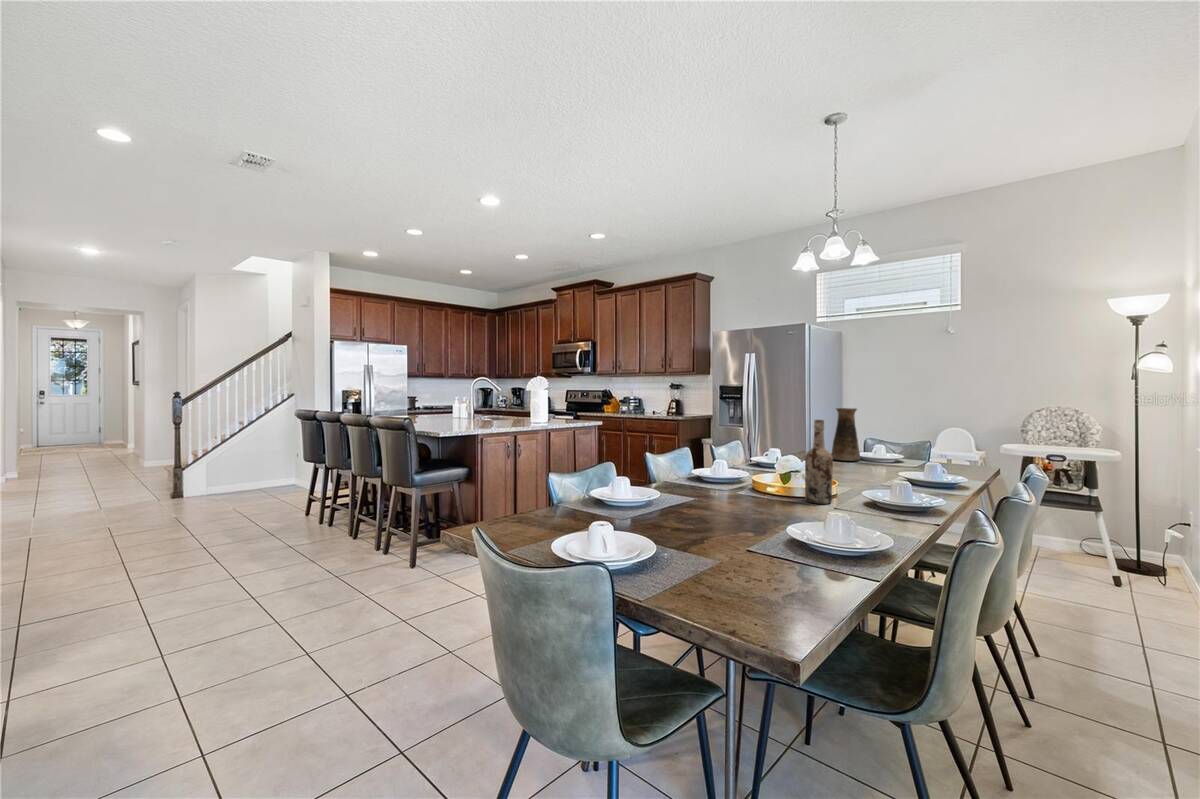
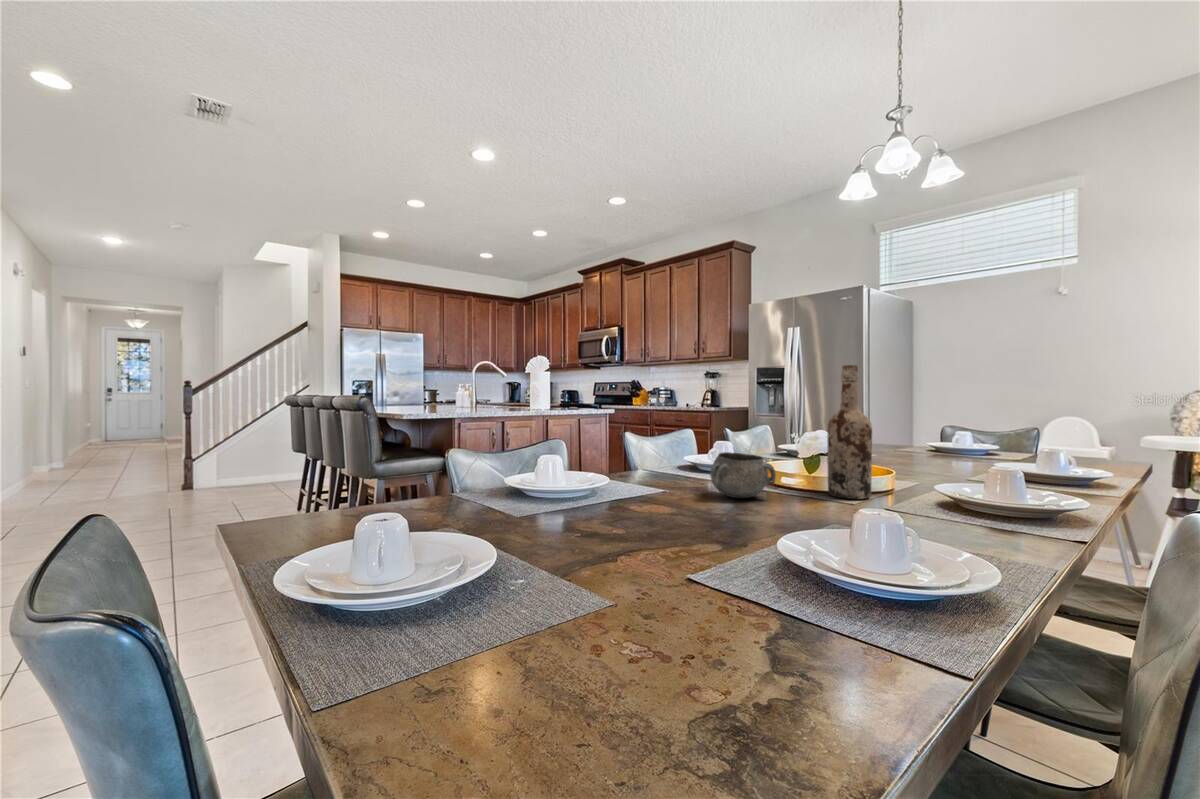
pitcher: present [831,408,861,461] -> none [889,377,933,450]
decorative bowl: none [734,475,776,505] -> present [710,452,776,498]

